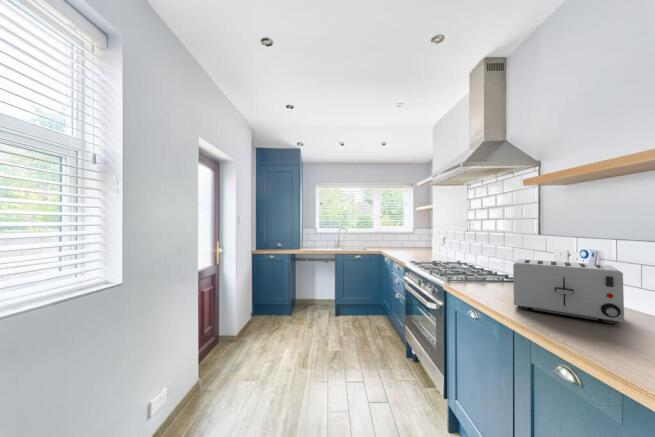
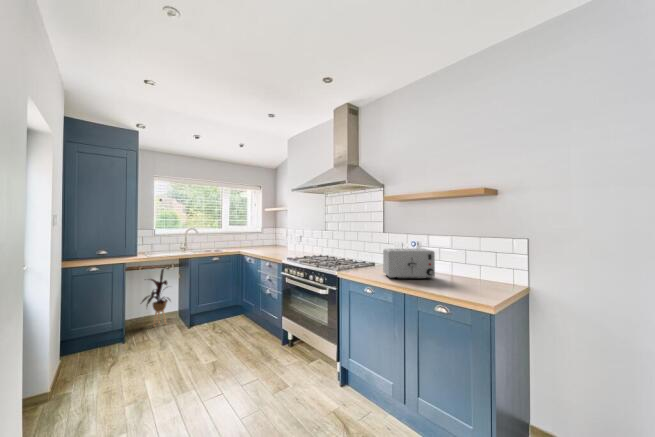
house plant: none [302,260,327,309] -> present [142,269,170,326]

